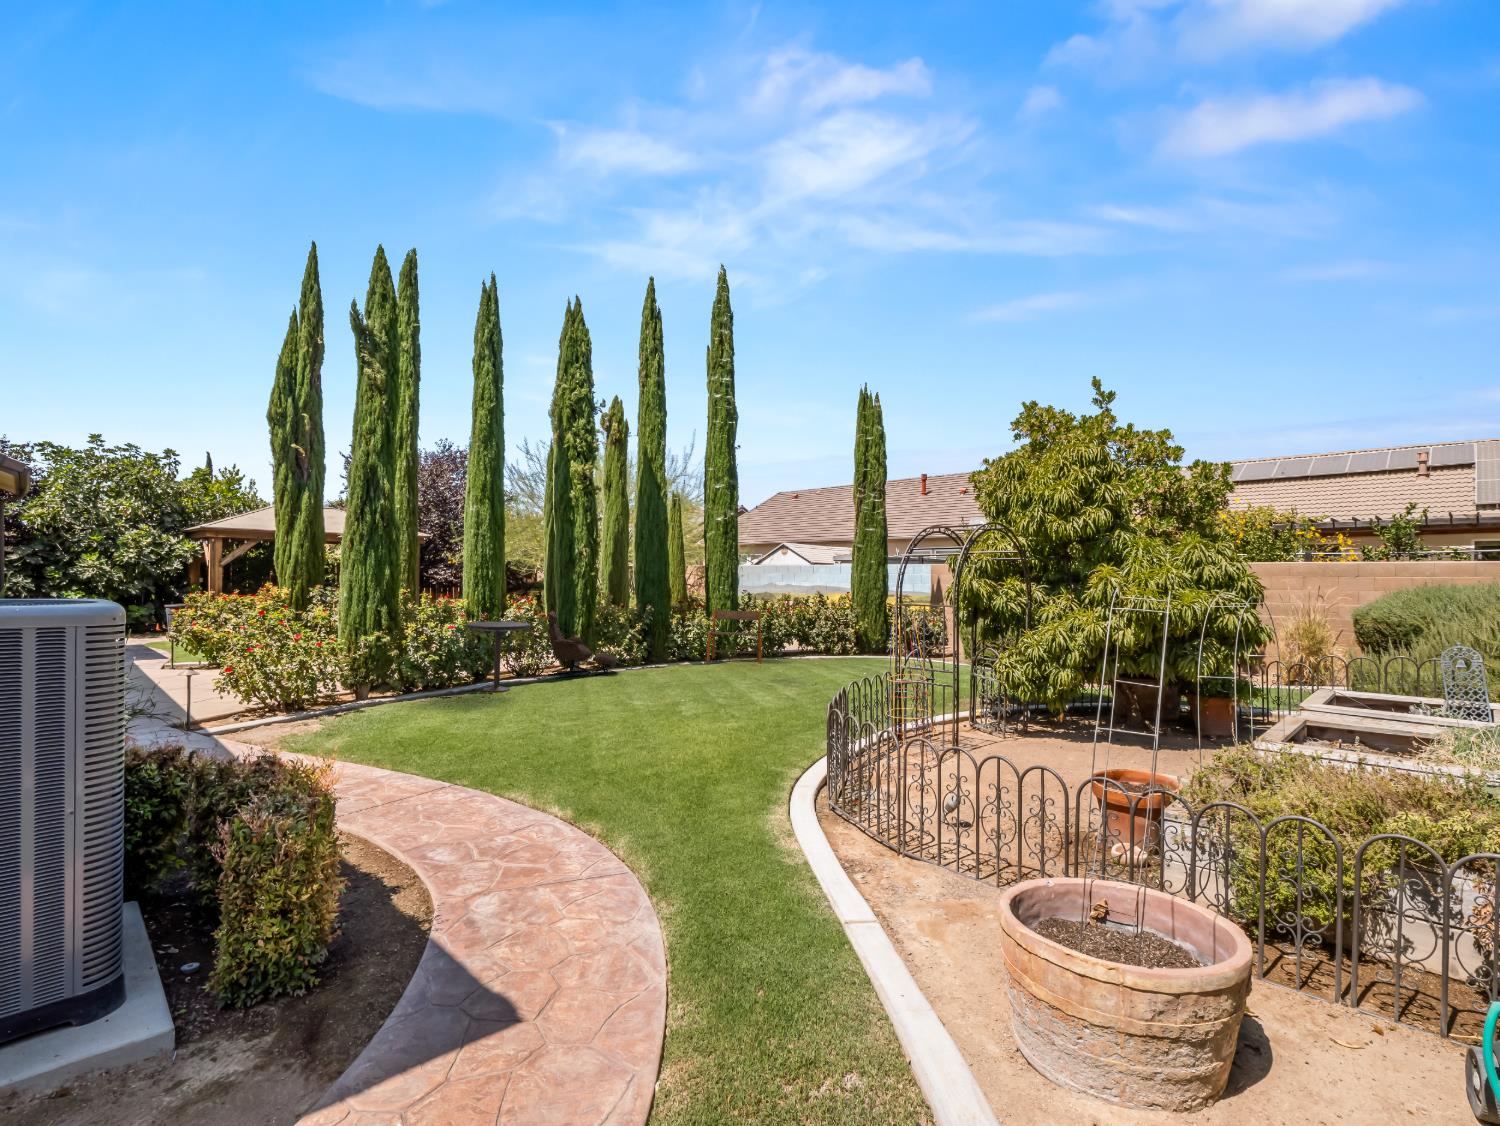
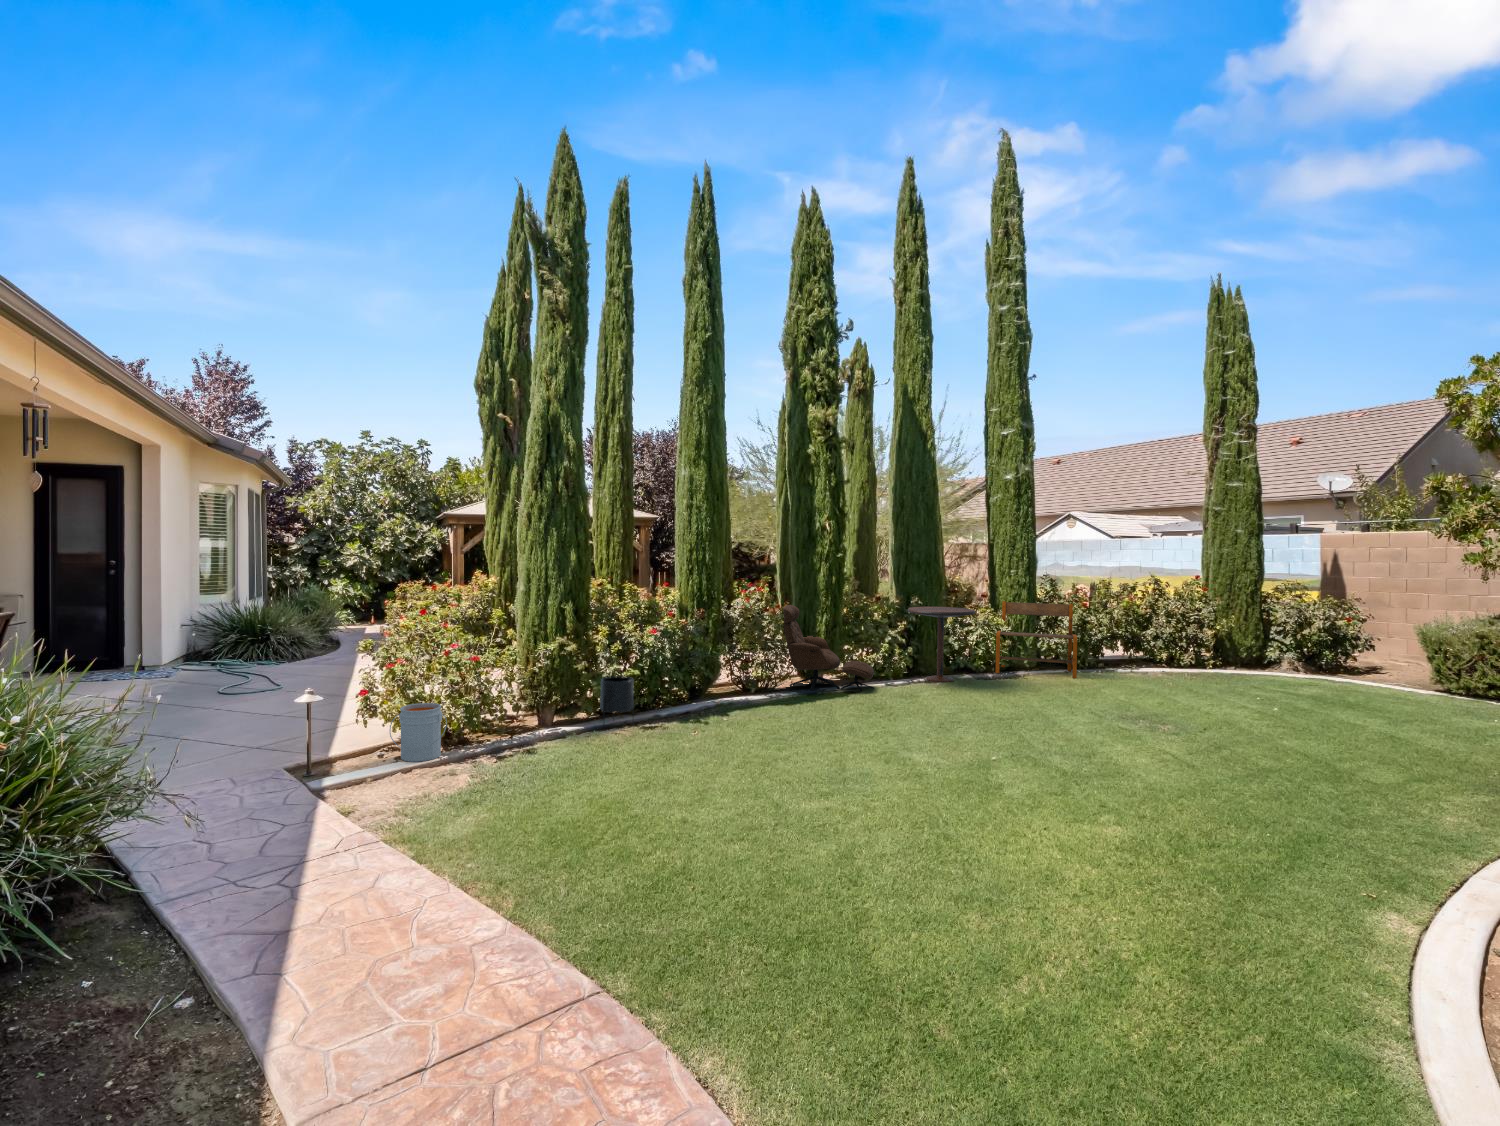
pedestal table: present [466,622,530,692] -> present [908,607,975,682]
planter: none [407,663,434,701] -> present [601,677,634,713]
bucket: none [243,682,292,725] -> present [390,703,447,762]

